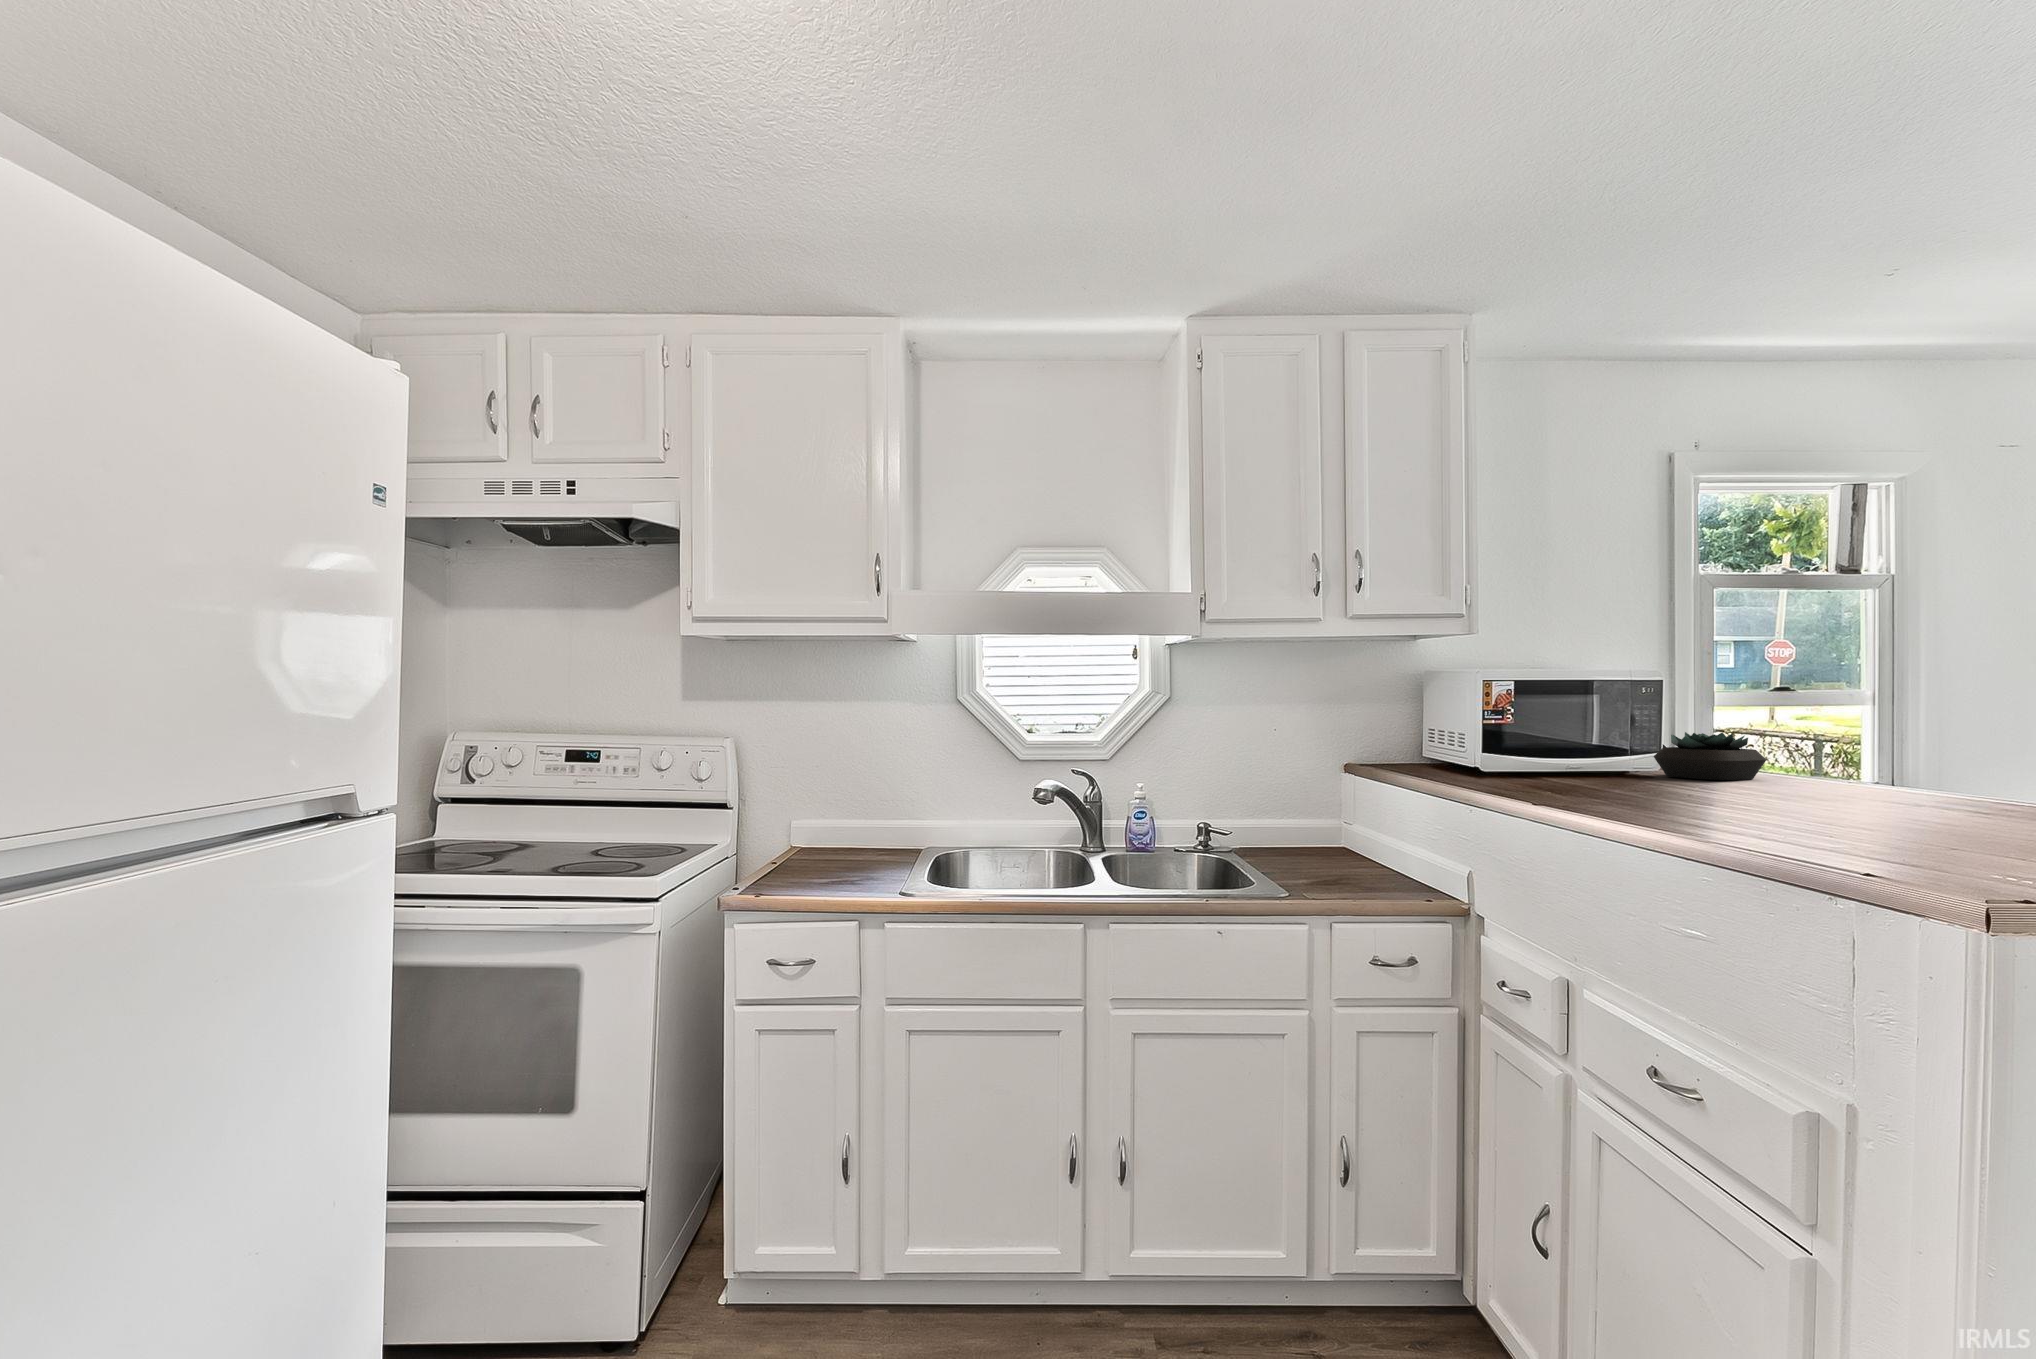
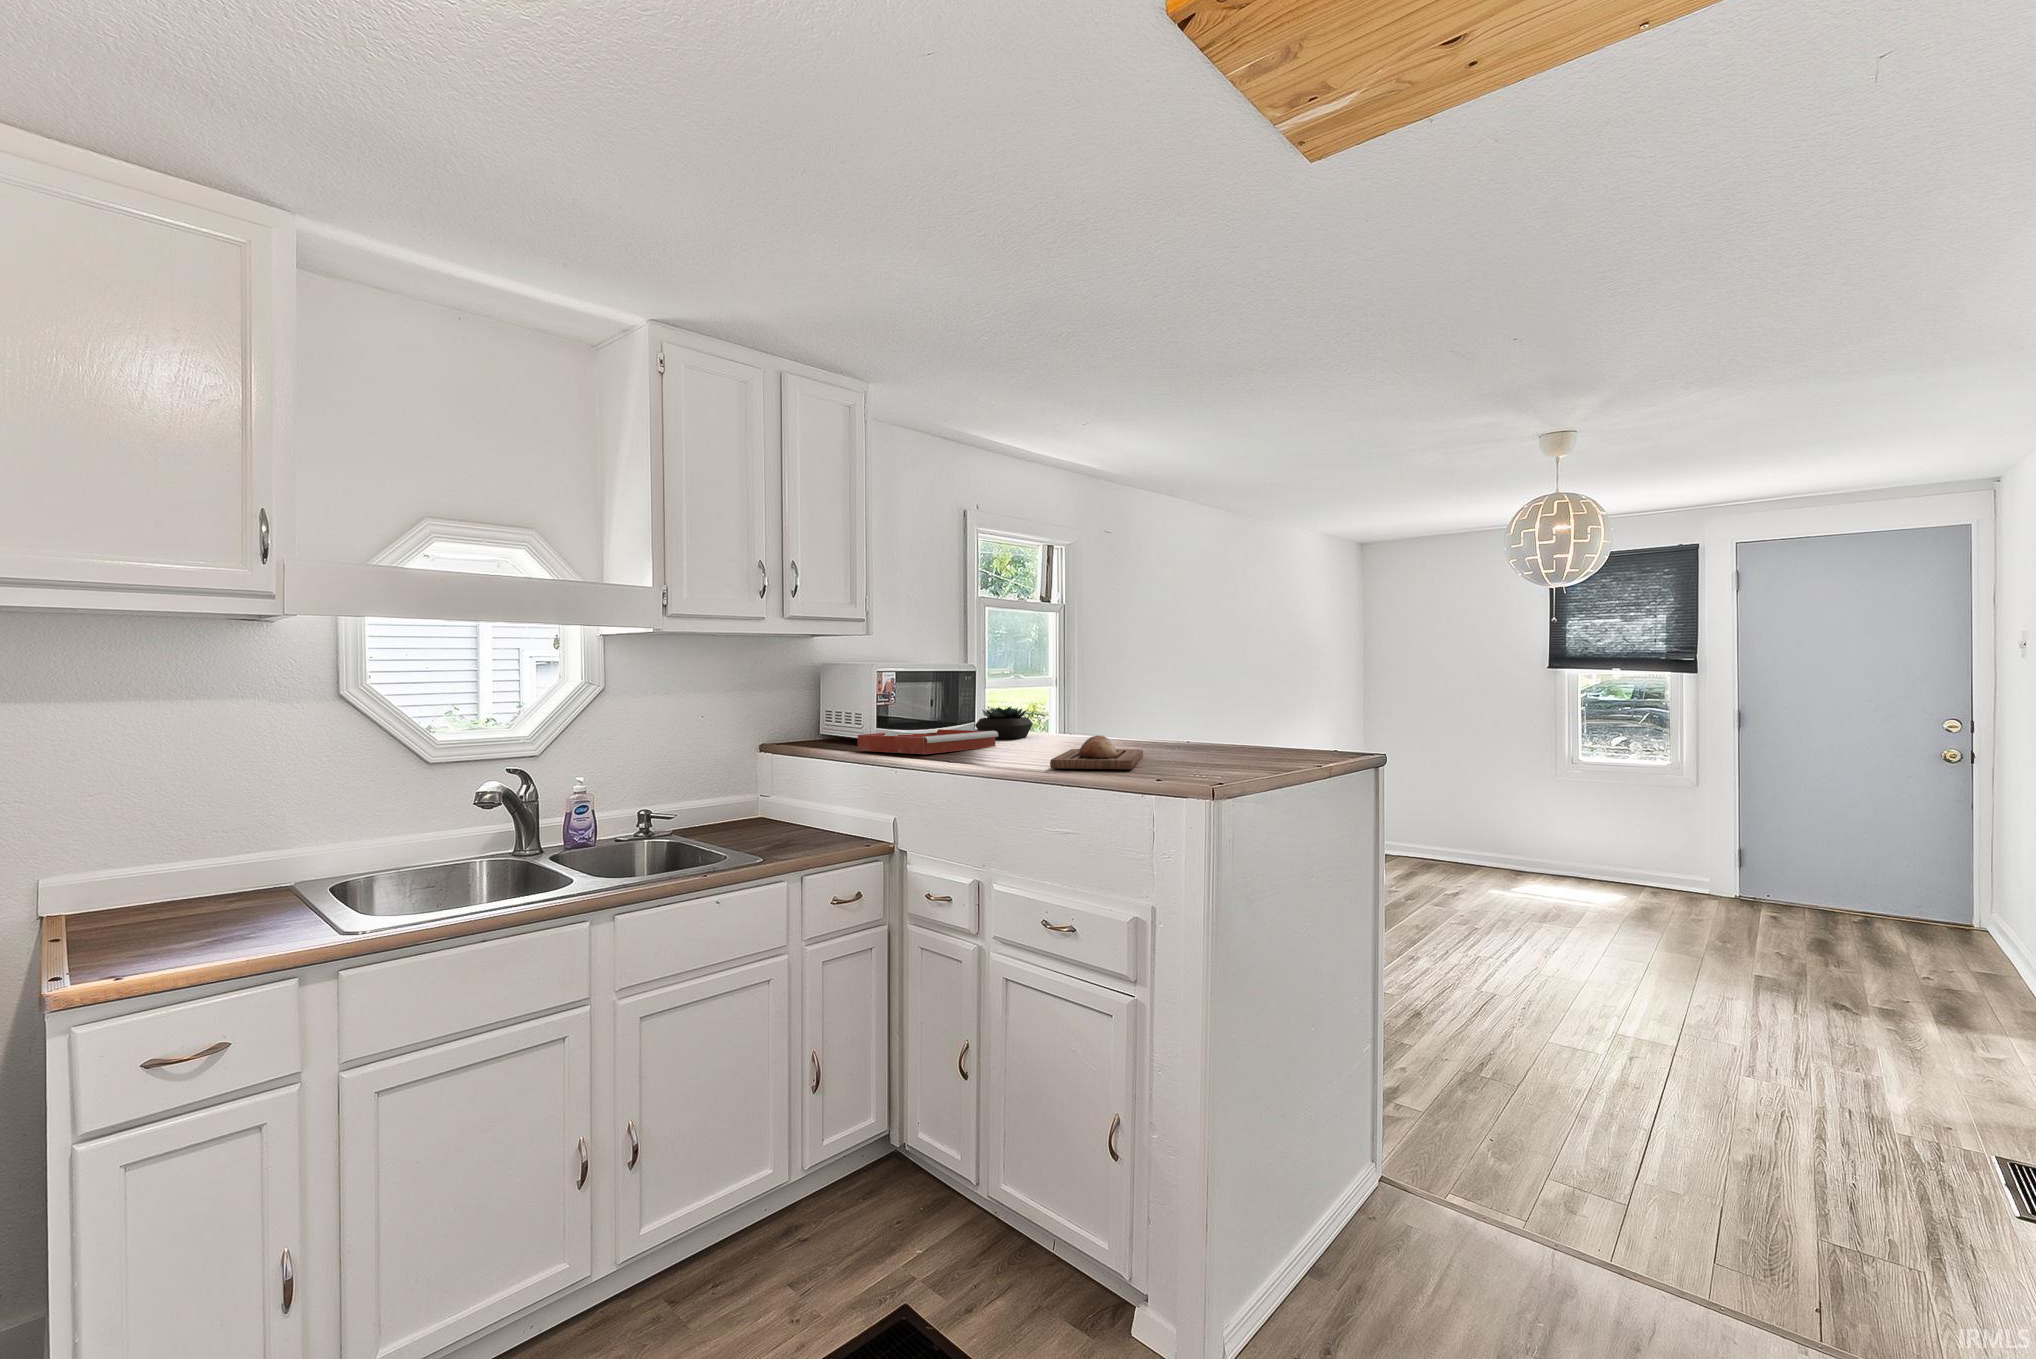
tray: none [1443,758,1668,790] -> present [858,729,998,754]
bread loaf: none [1667,782,1924,843] -> present [1050,736,1143,769]

